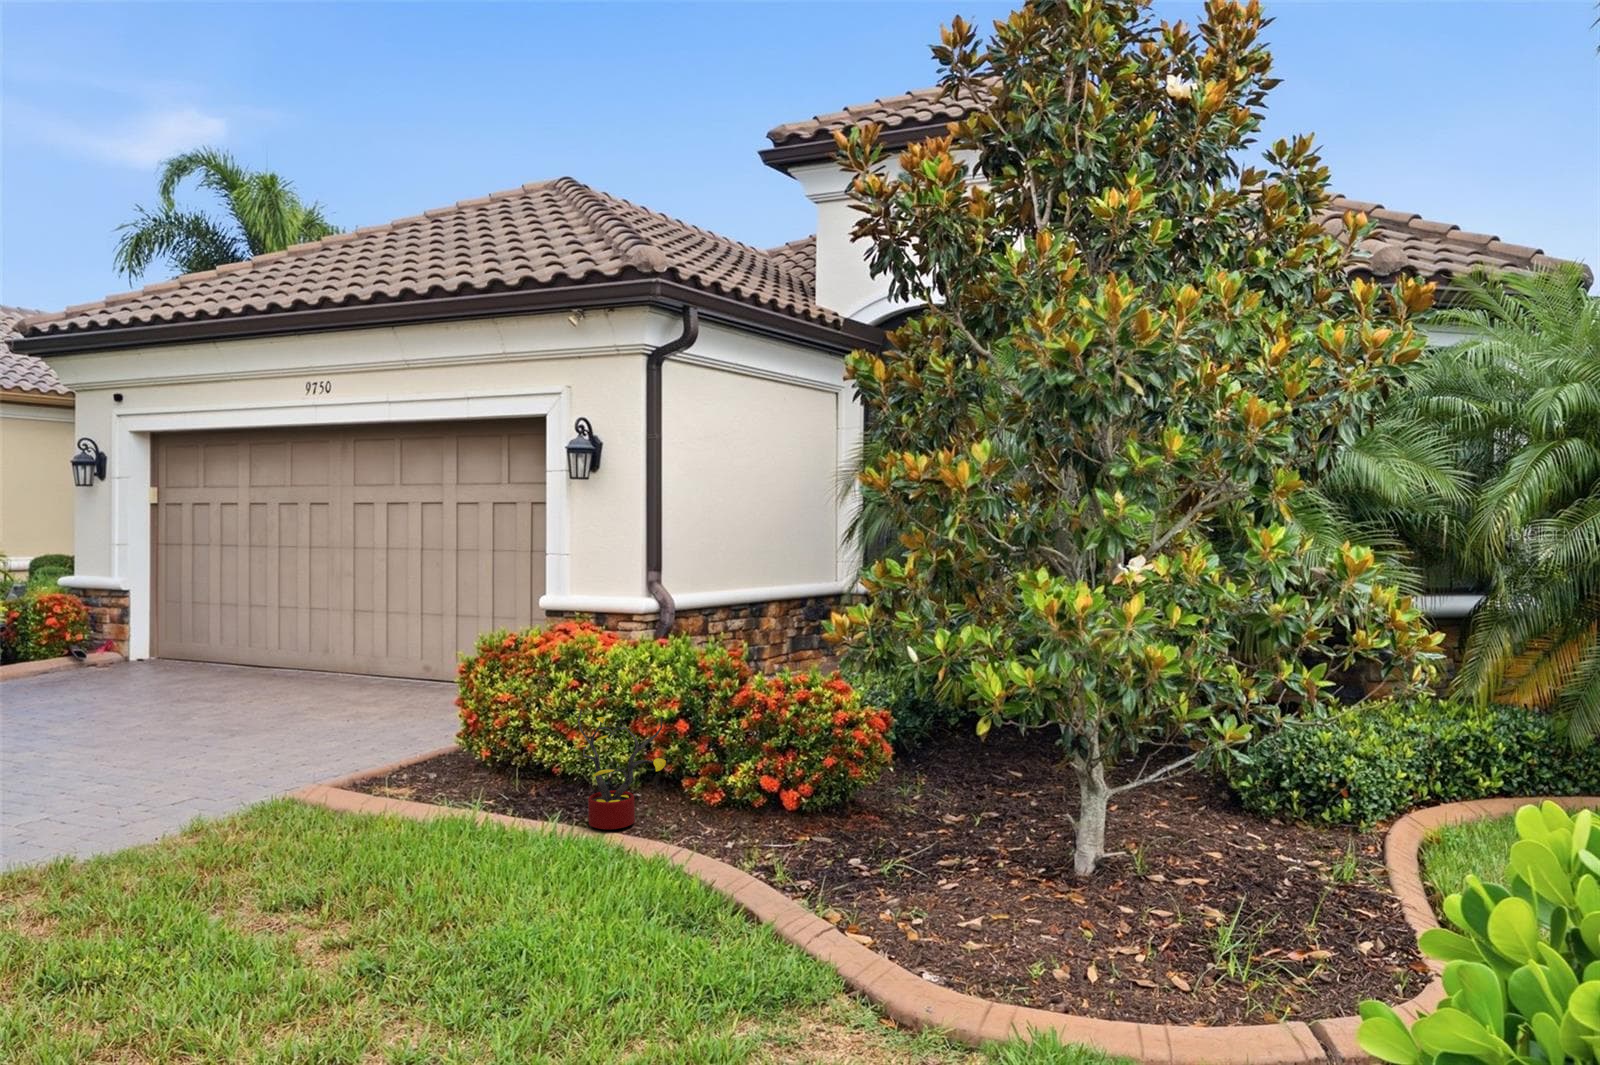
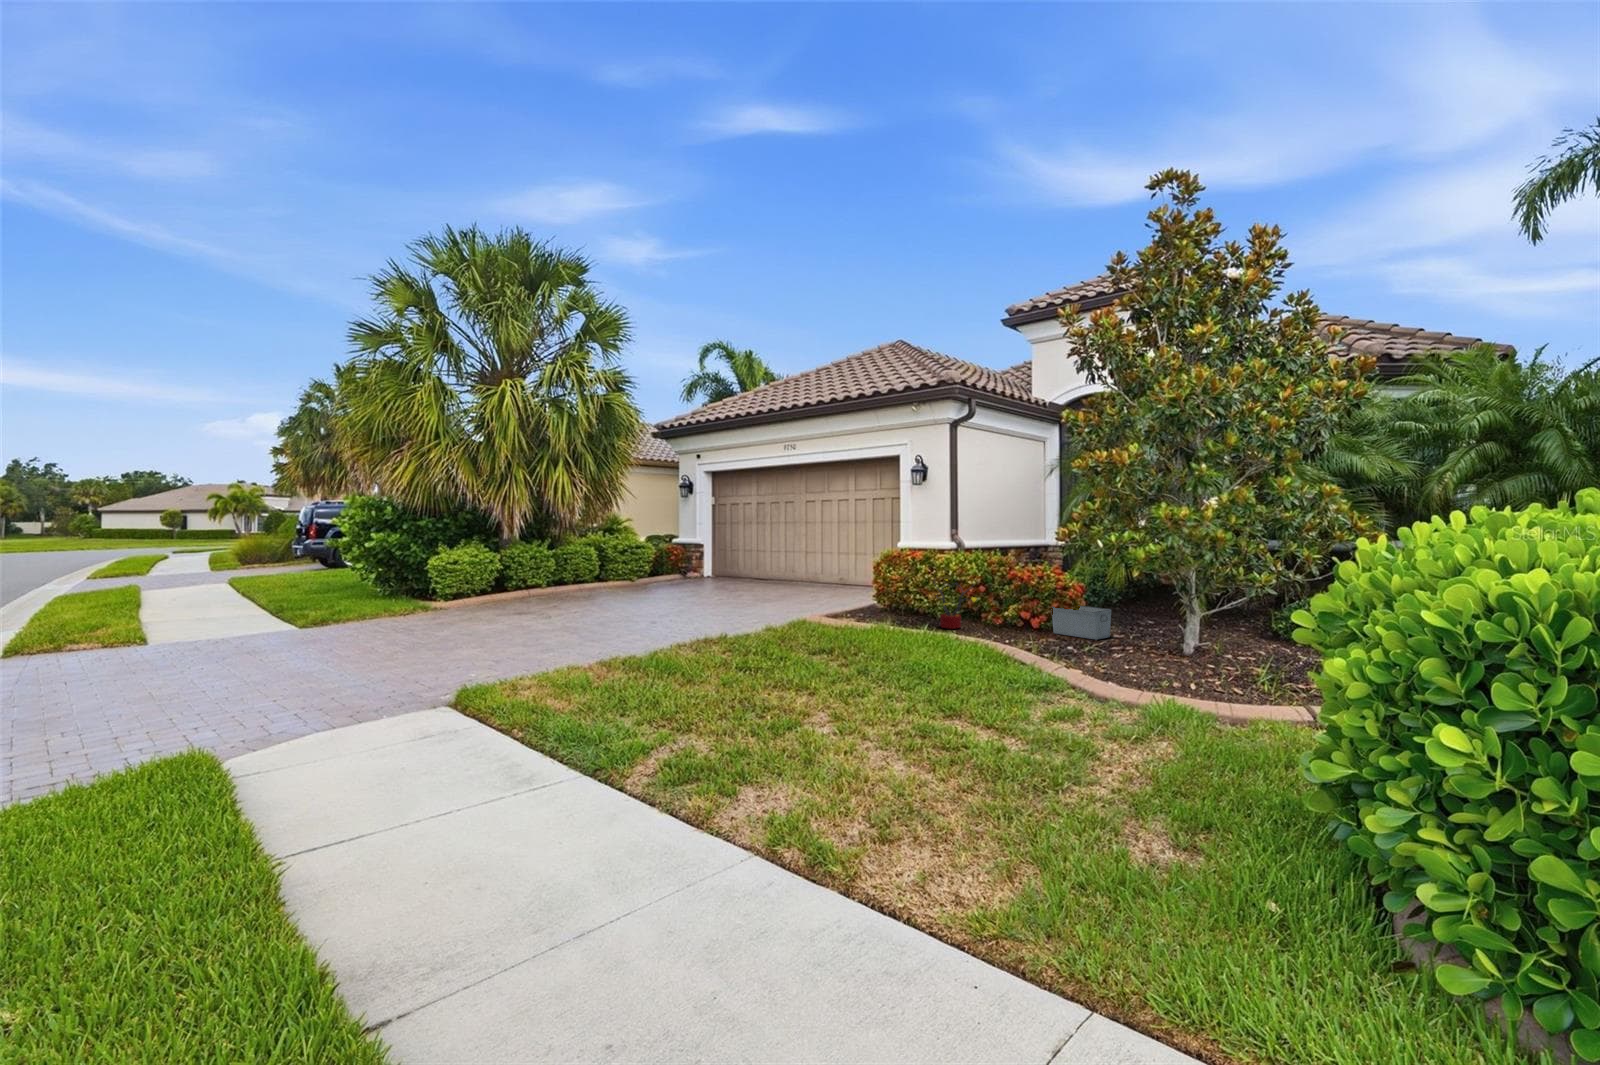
storage bin: none [821,765,940,852] -> present [1052,606,1111,640]

